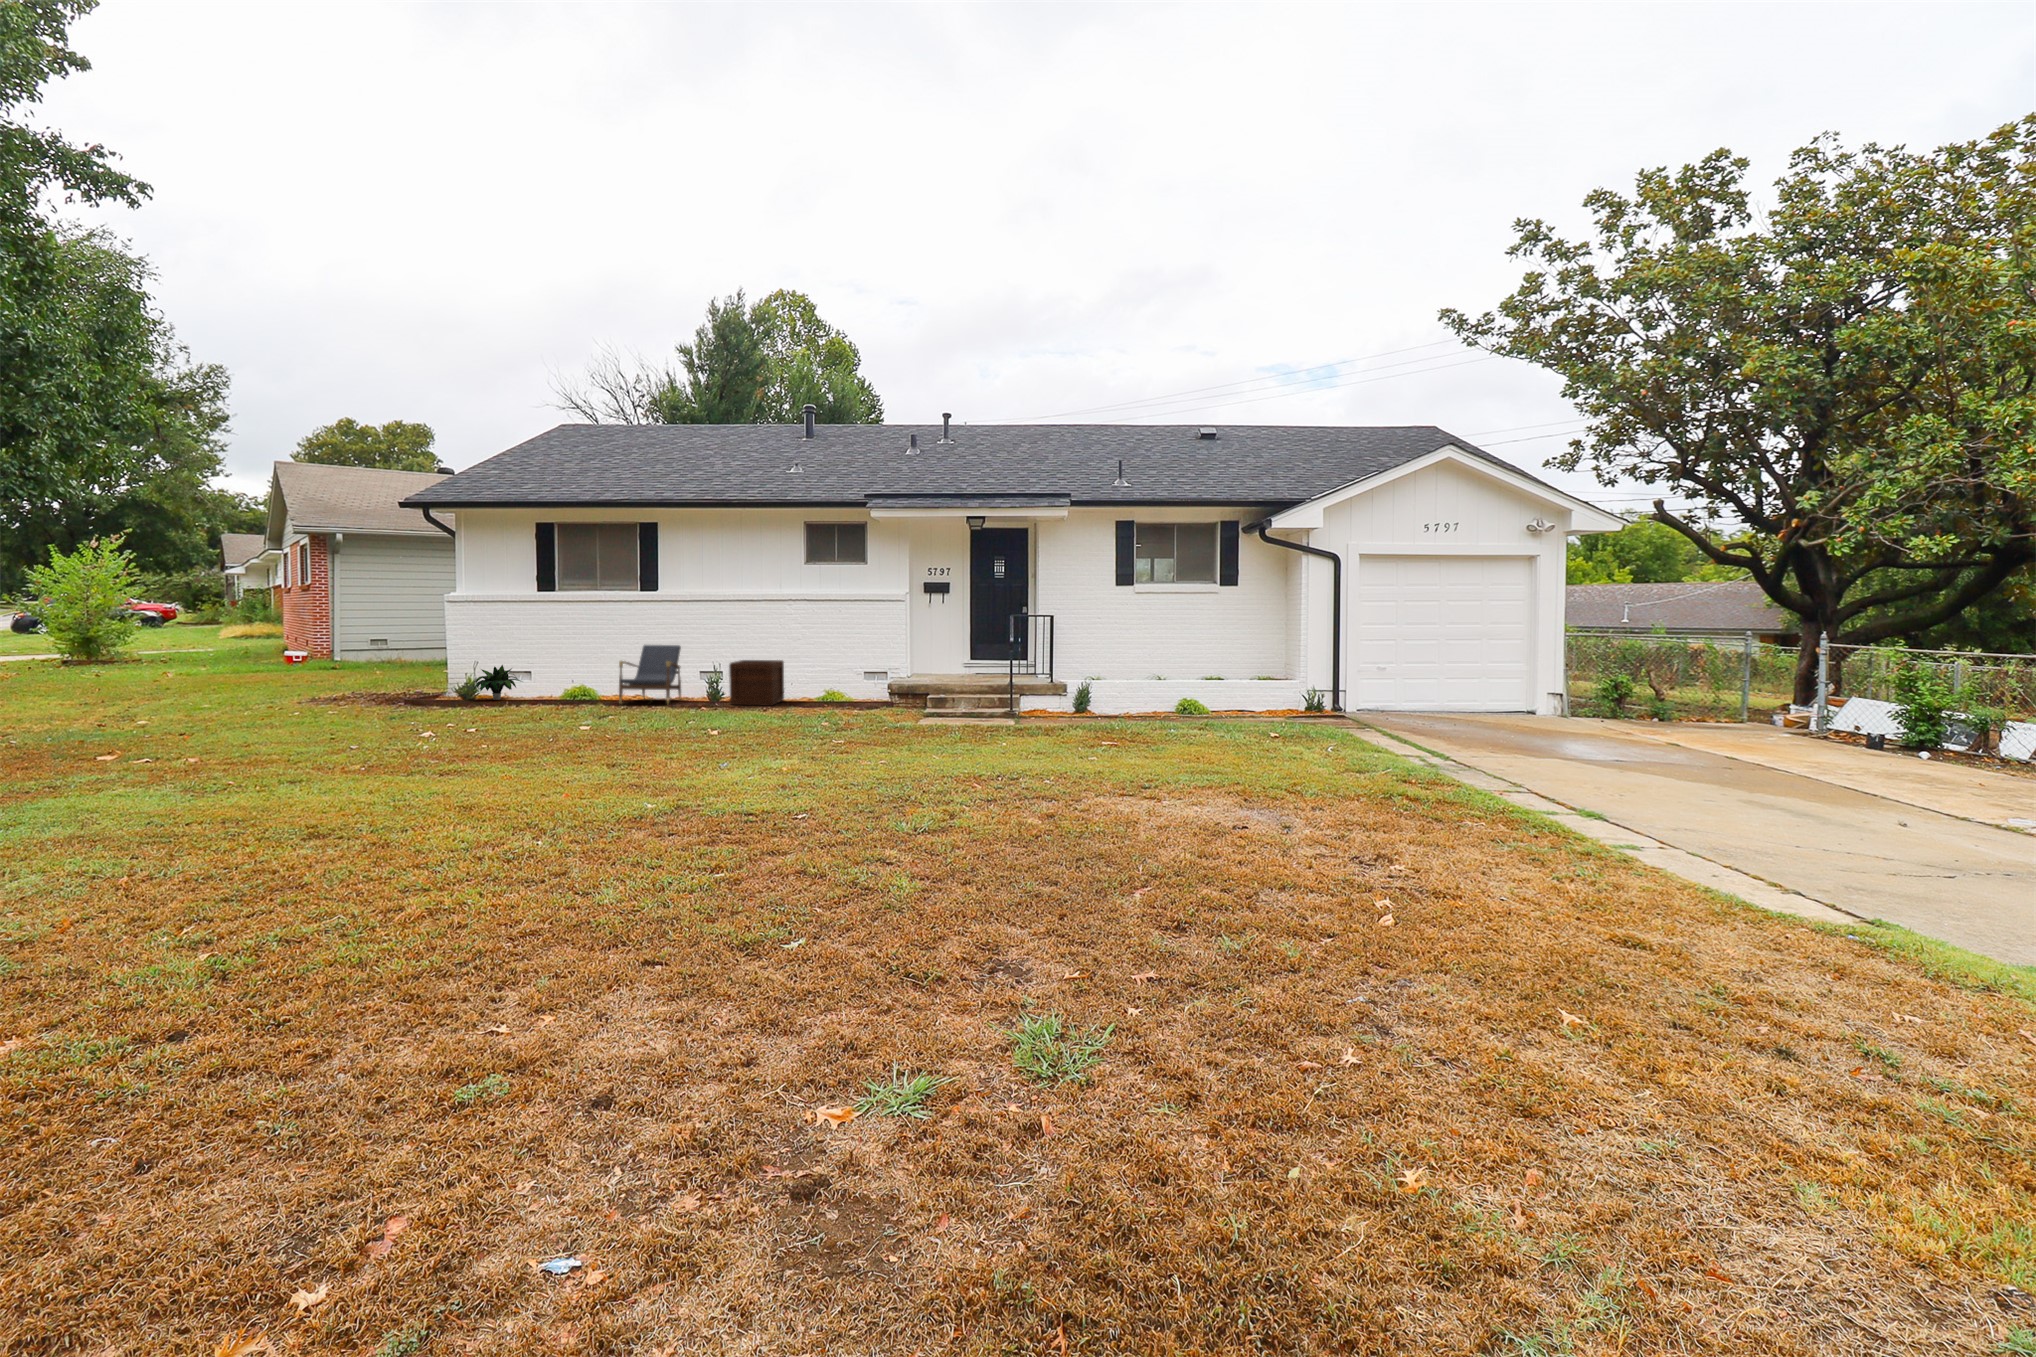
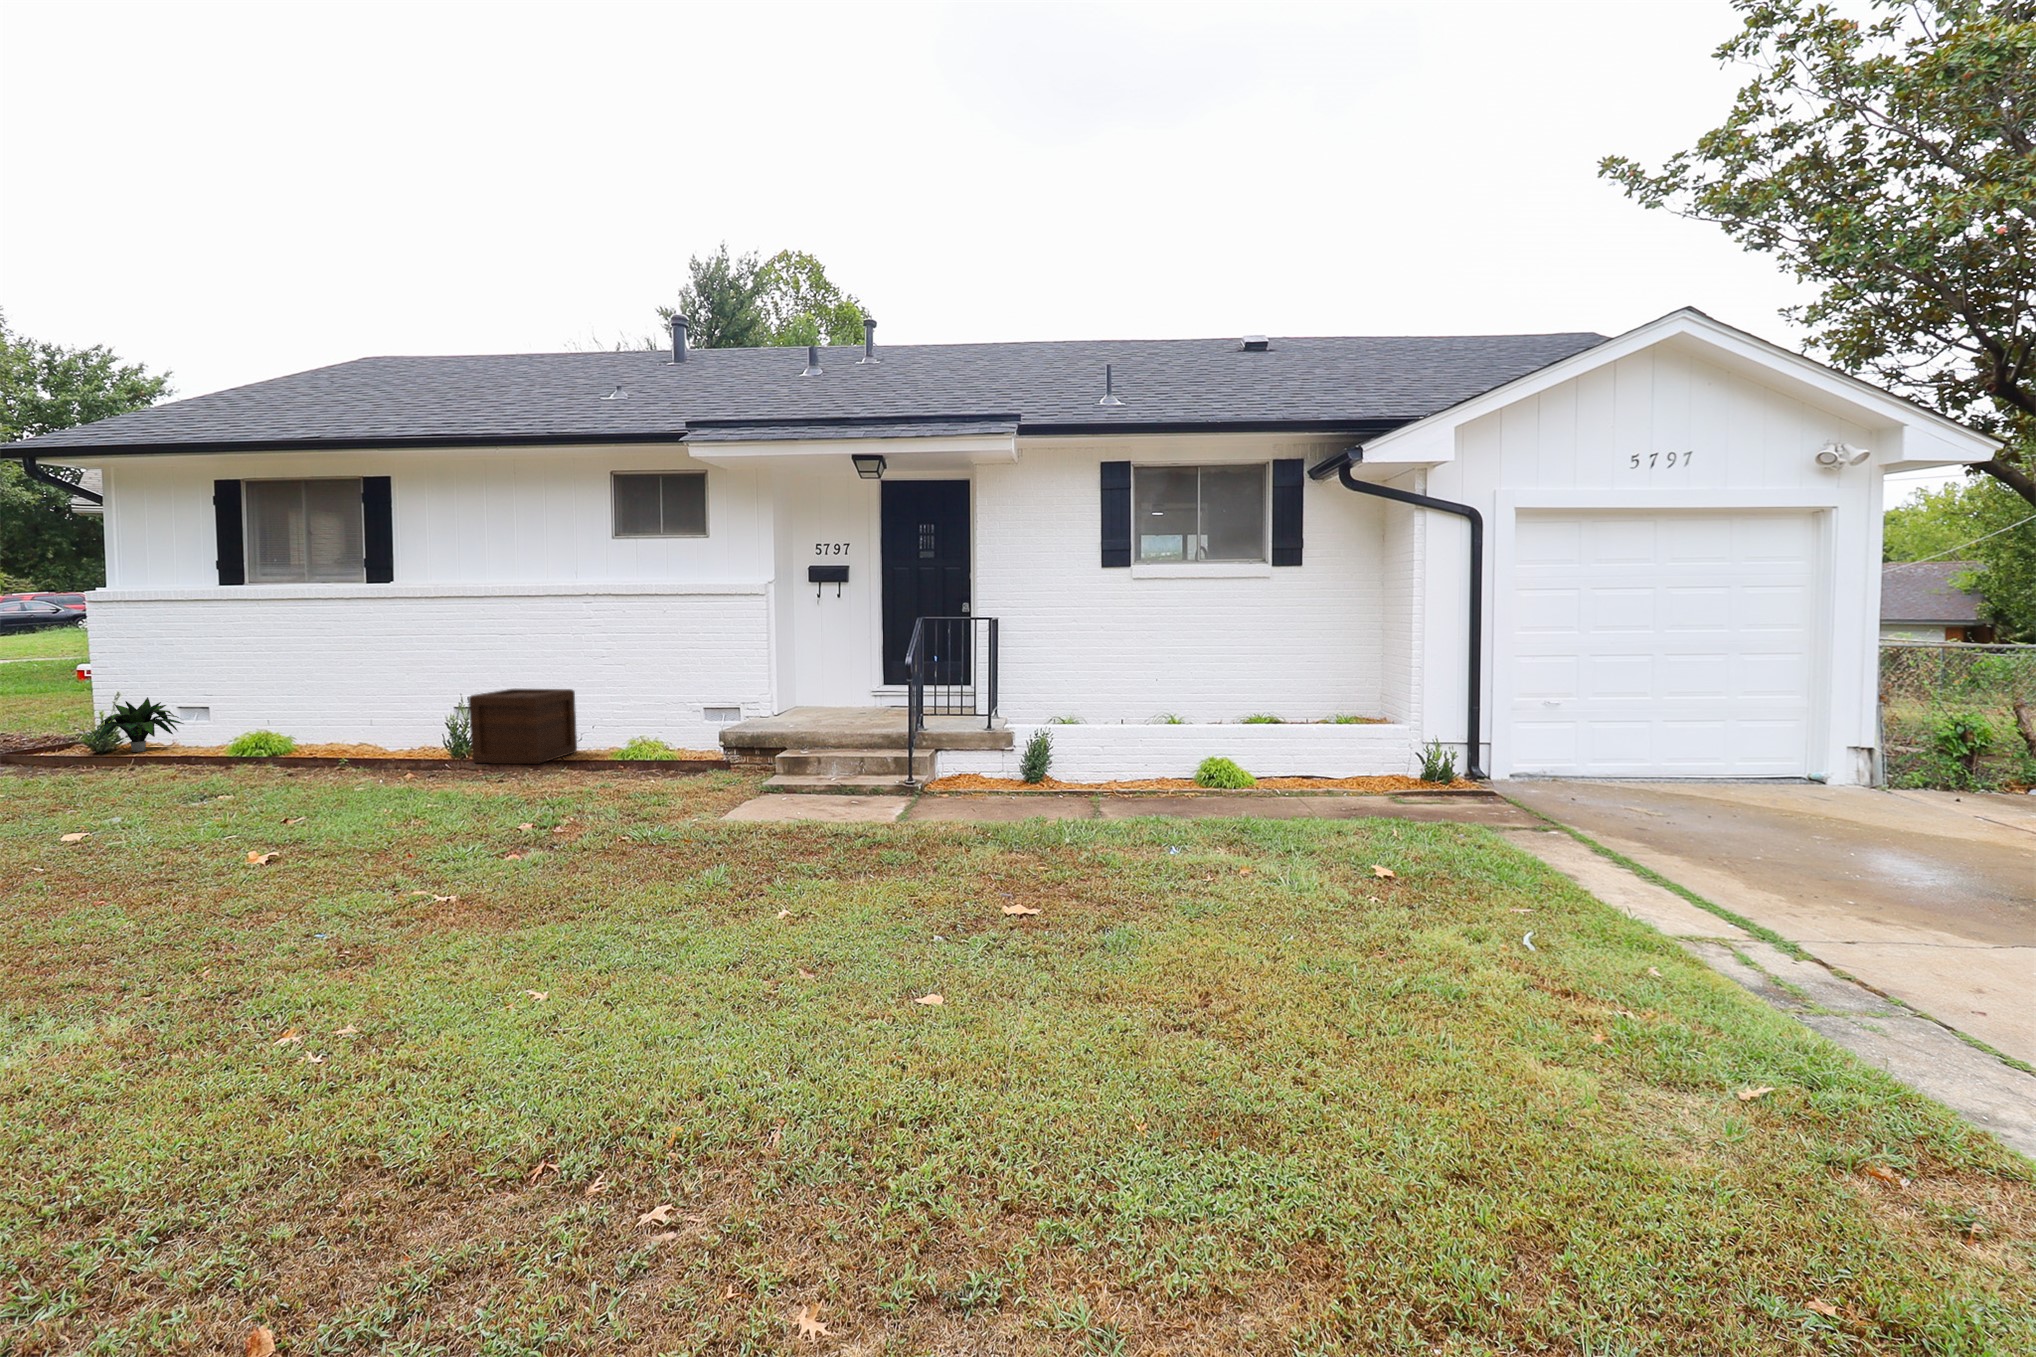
lounge chair: present [619,645,681,703] -> none [296,665,422,762]

